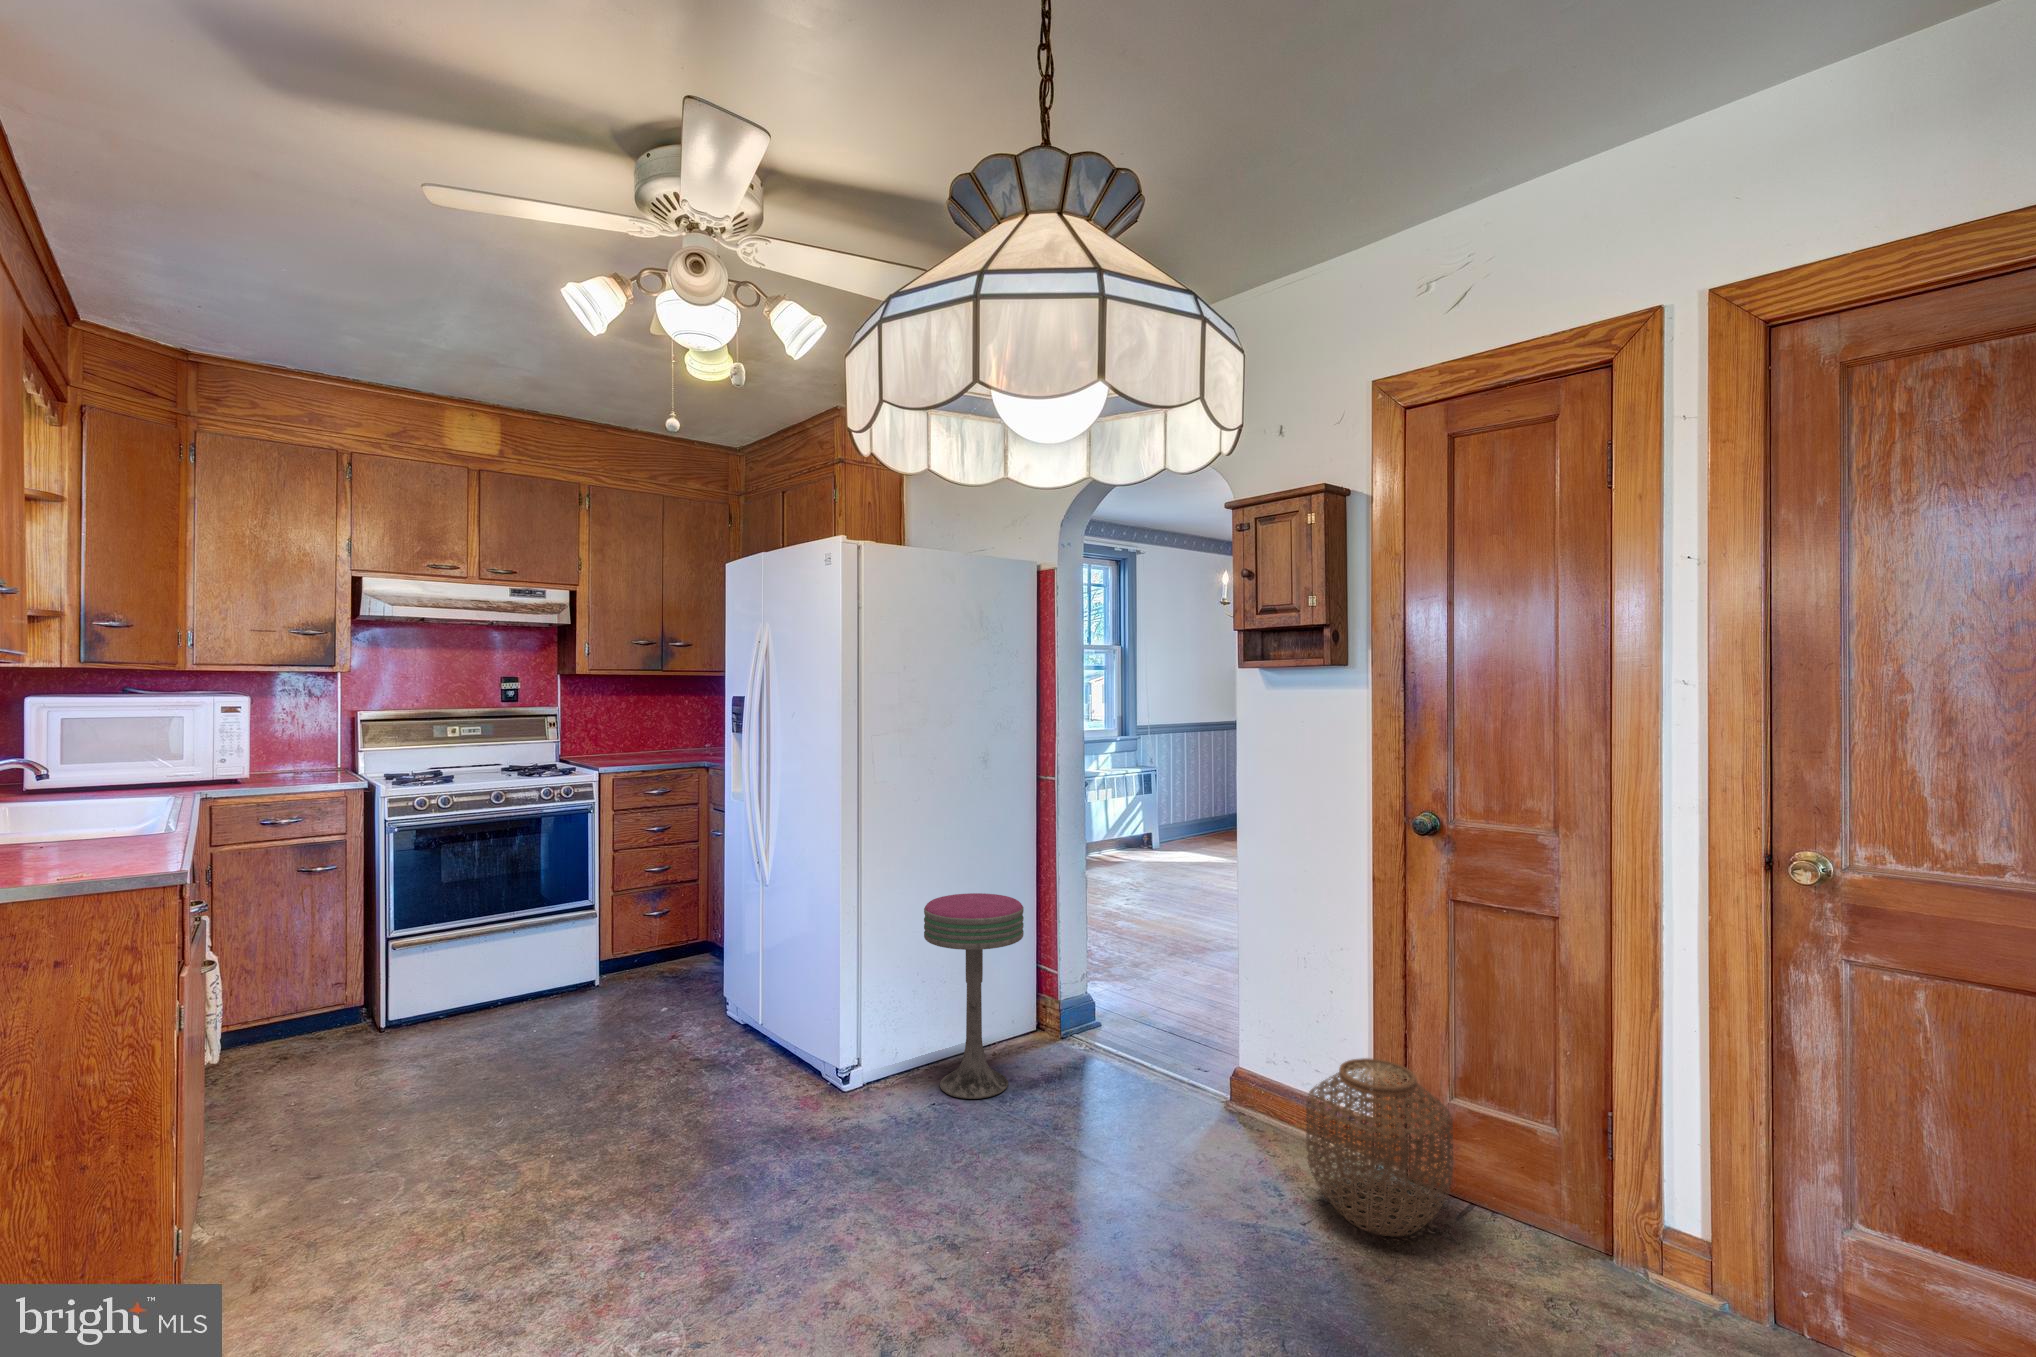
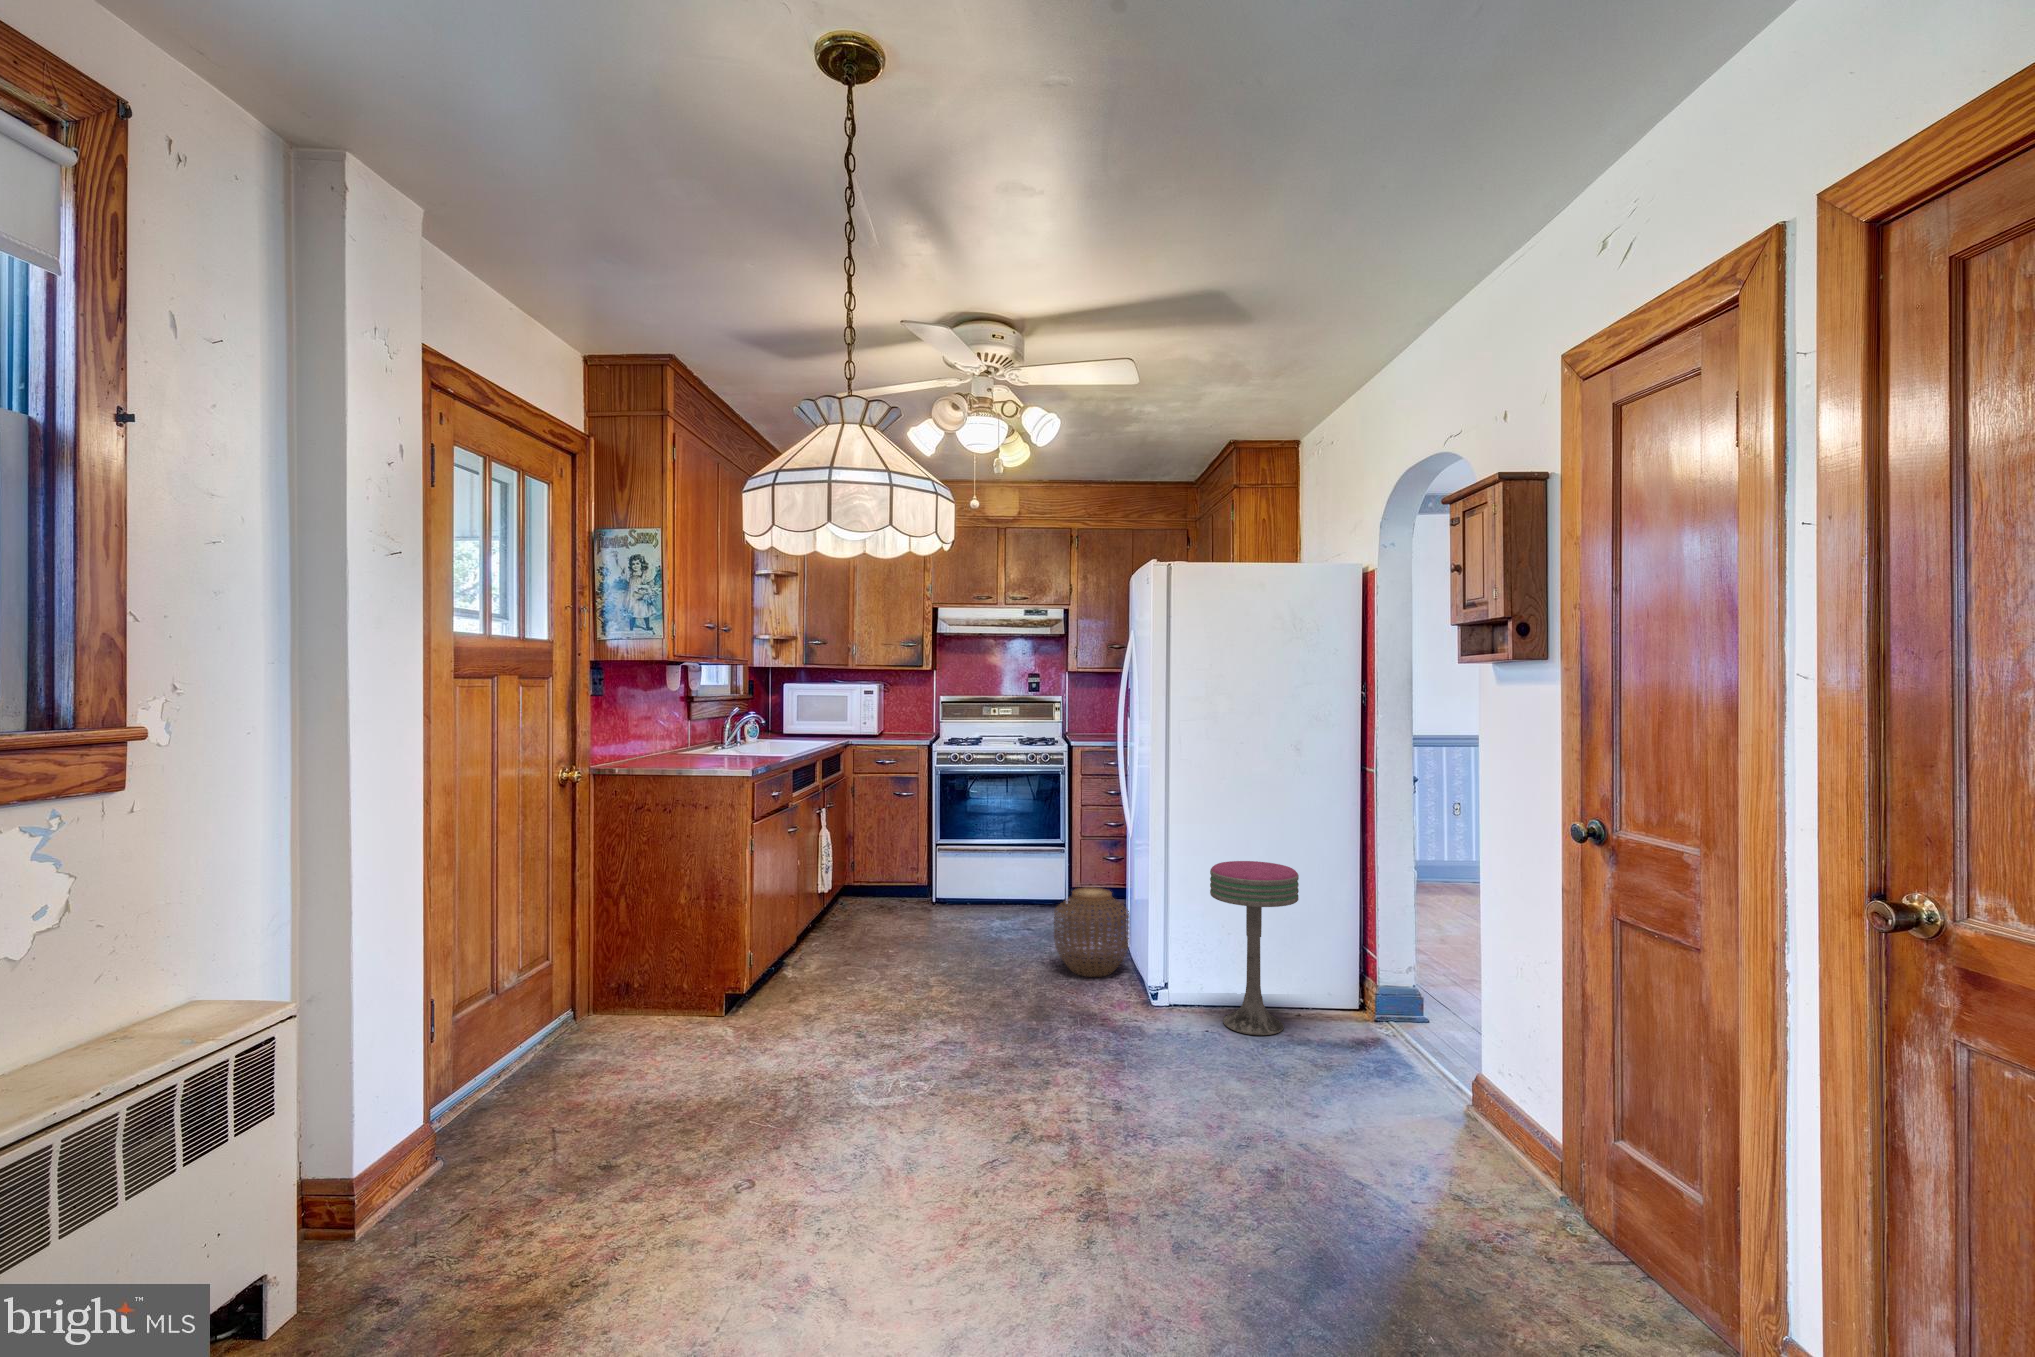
woven basket: present [1306,1058,1453,1236] -> present [1054,887,1130,977]

